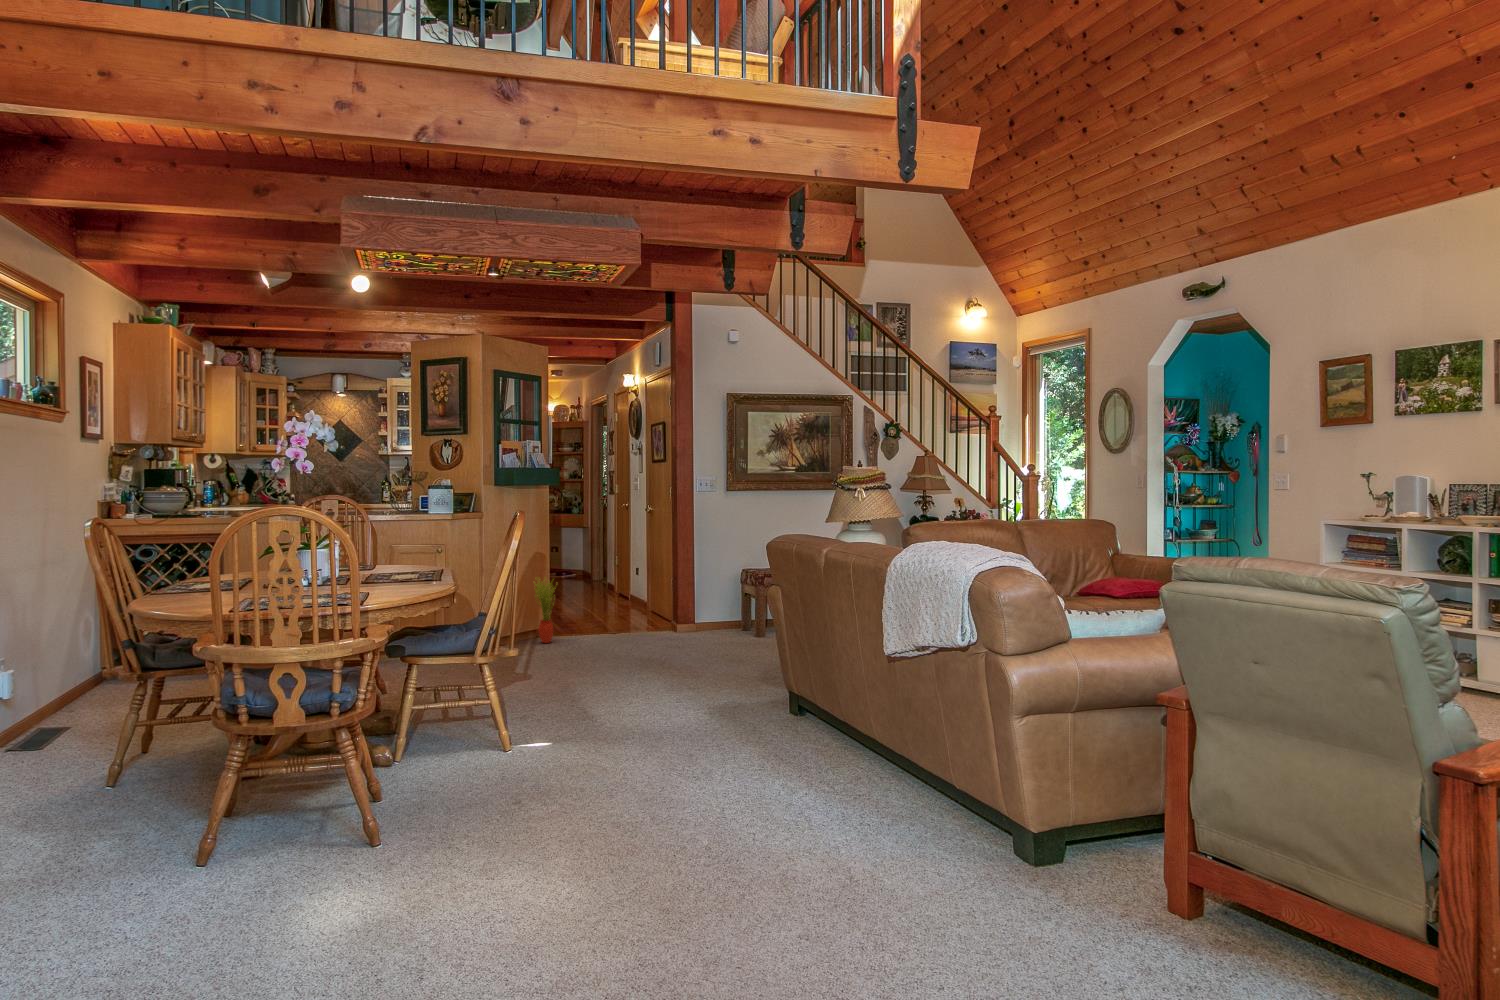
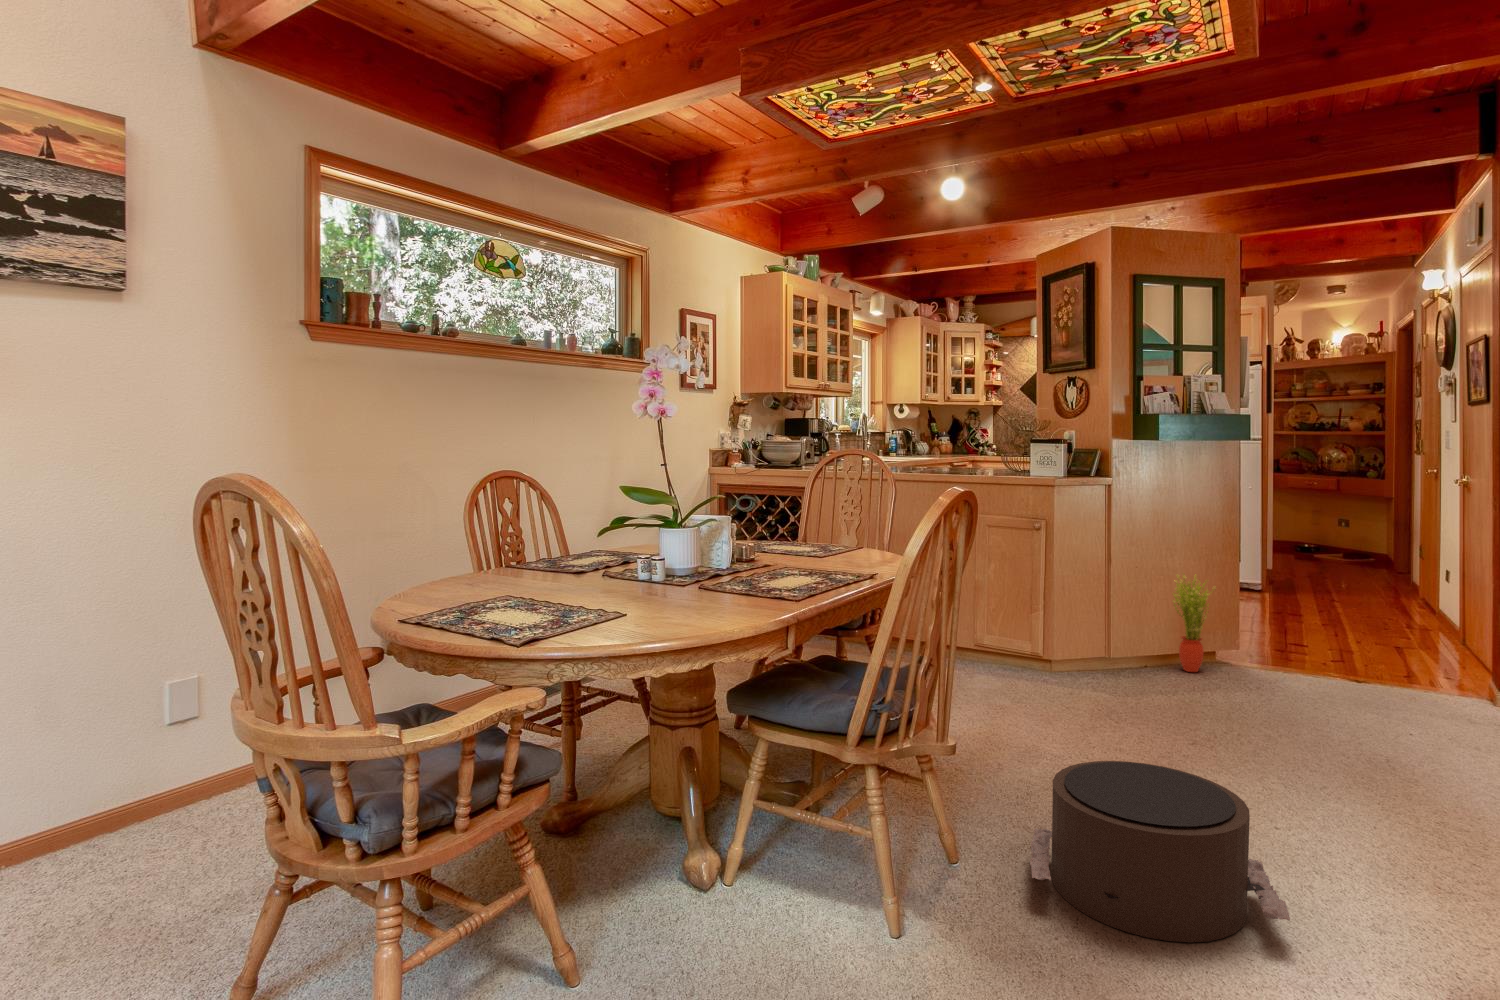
pouf: none [564,653,685,721] -> present [1030,761,1290,942]

